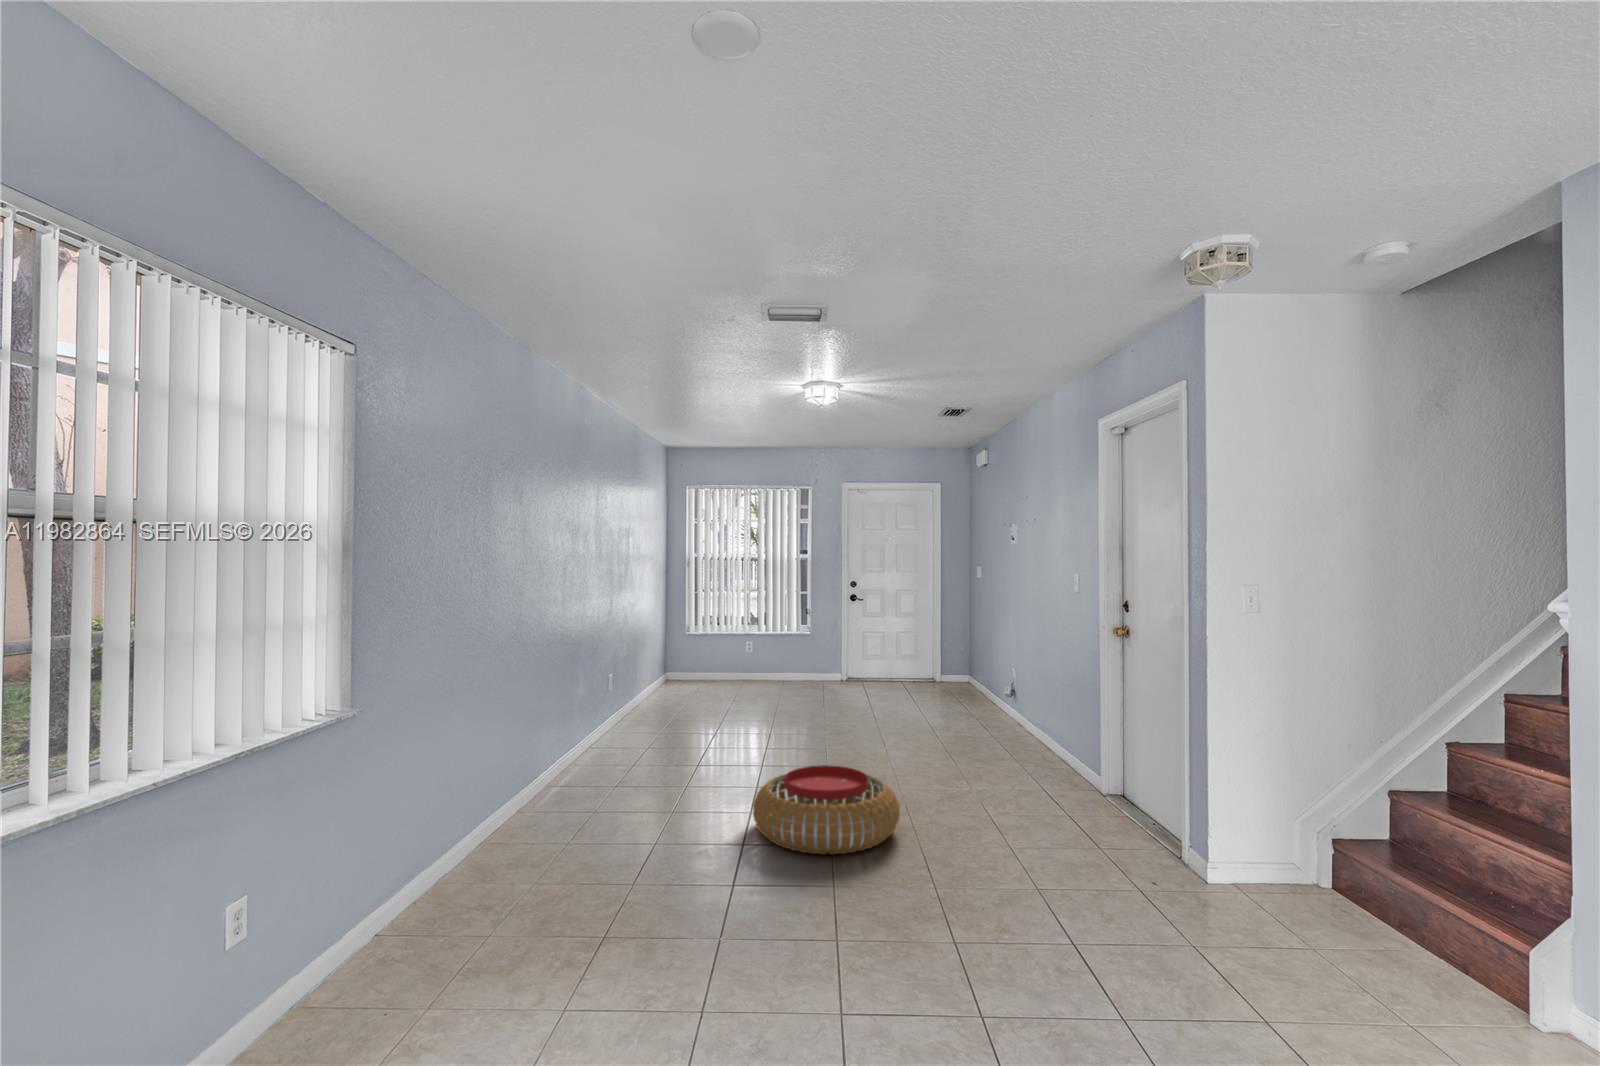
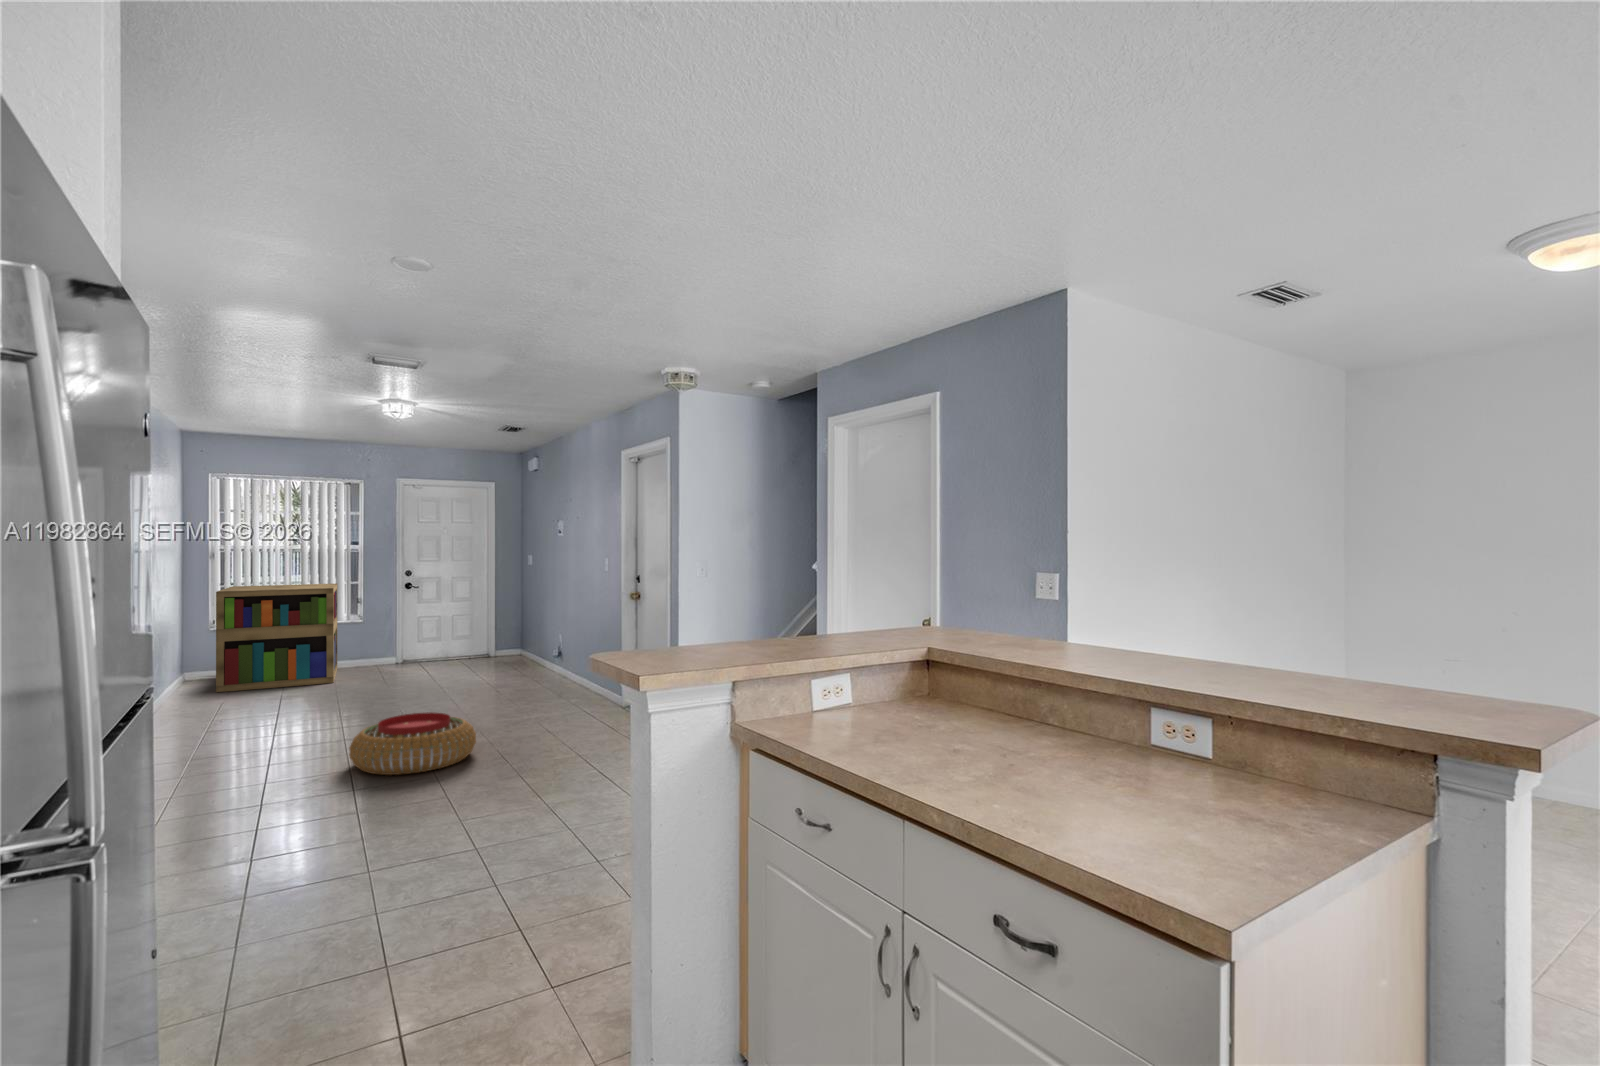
bookshelf: none [683,593,789,697] -> present [216,583,337,692]

